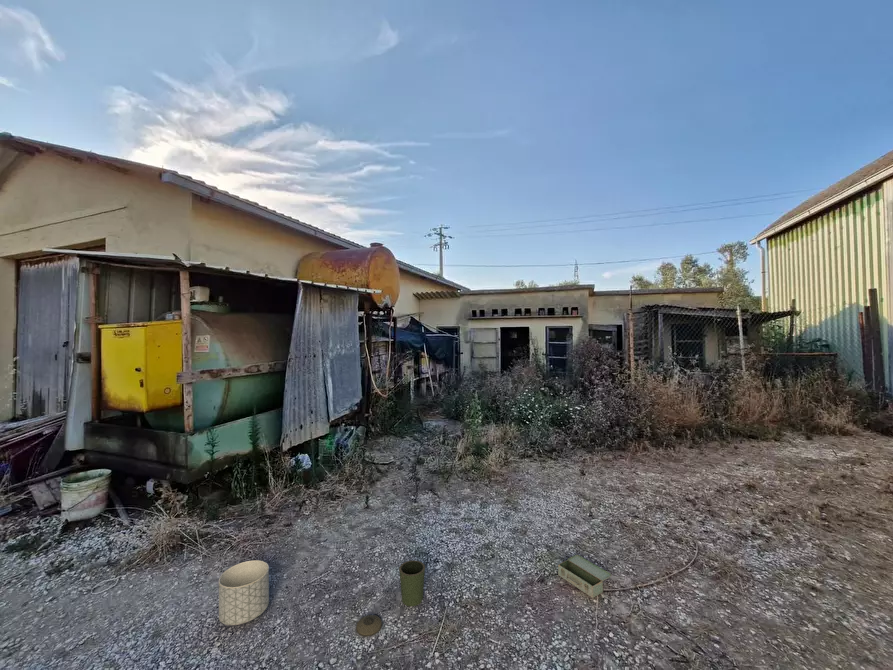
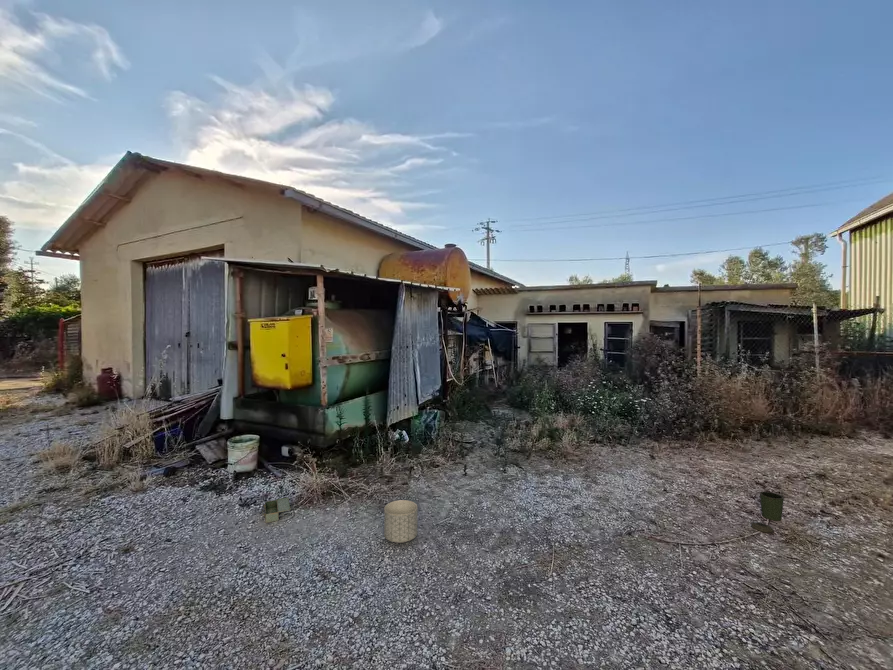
toolbox: present [558,555,612,598] -> present [262,498,291,523]
trash can: present [356,560,425,636] -> present [751,492,784,533]

